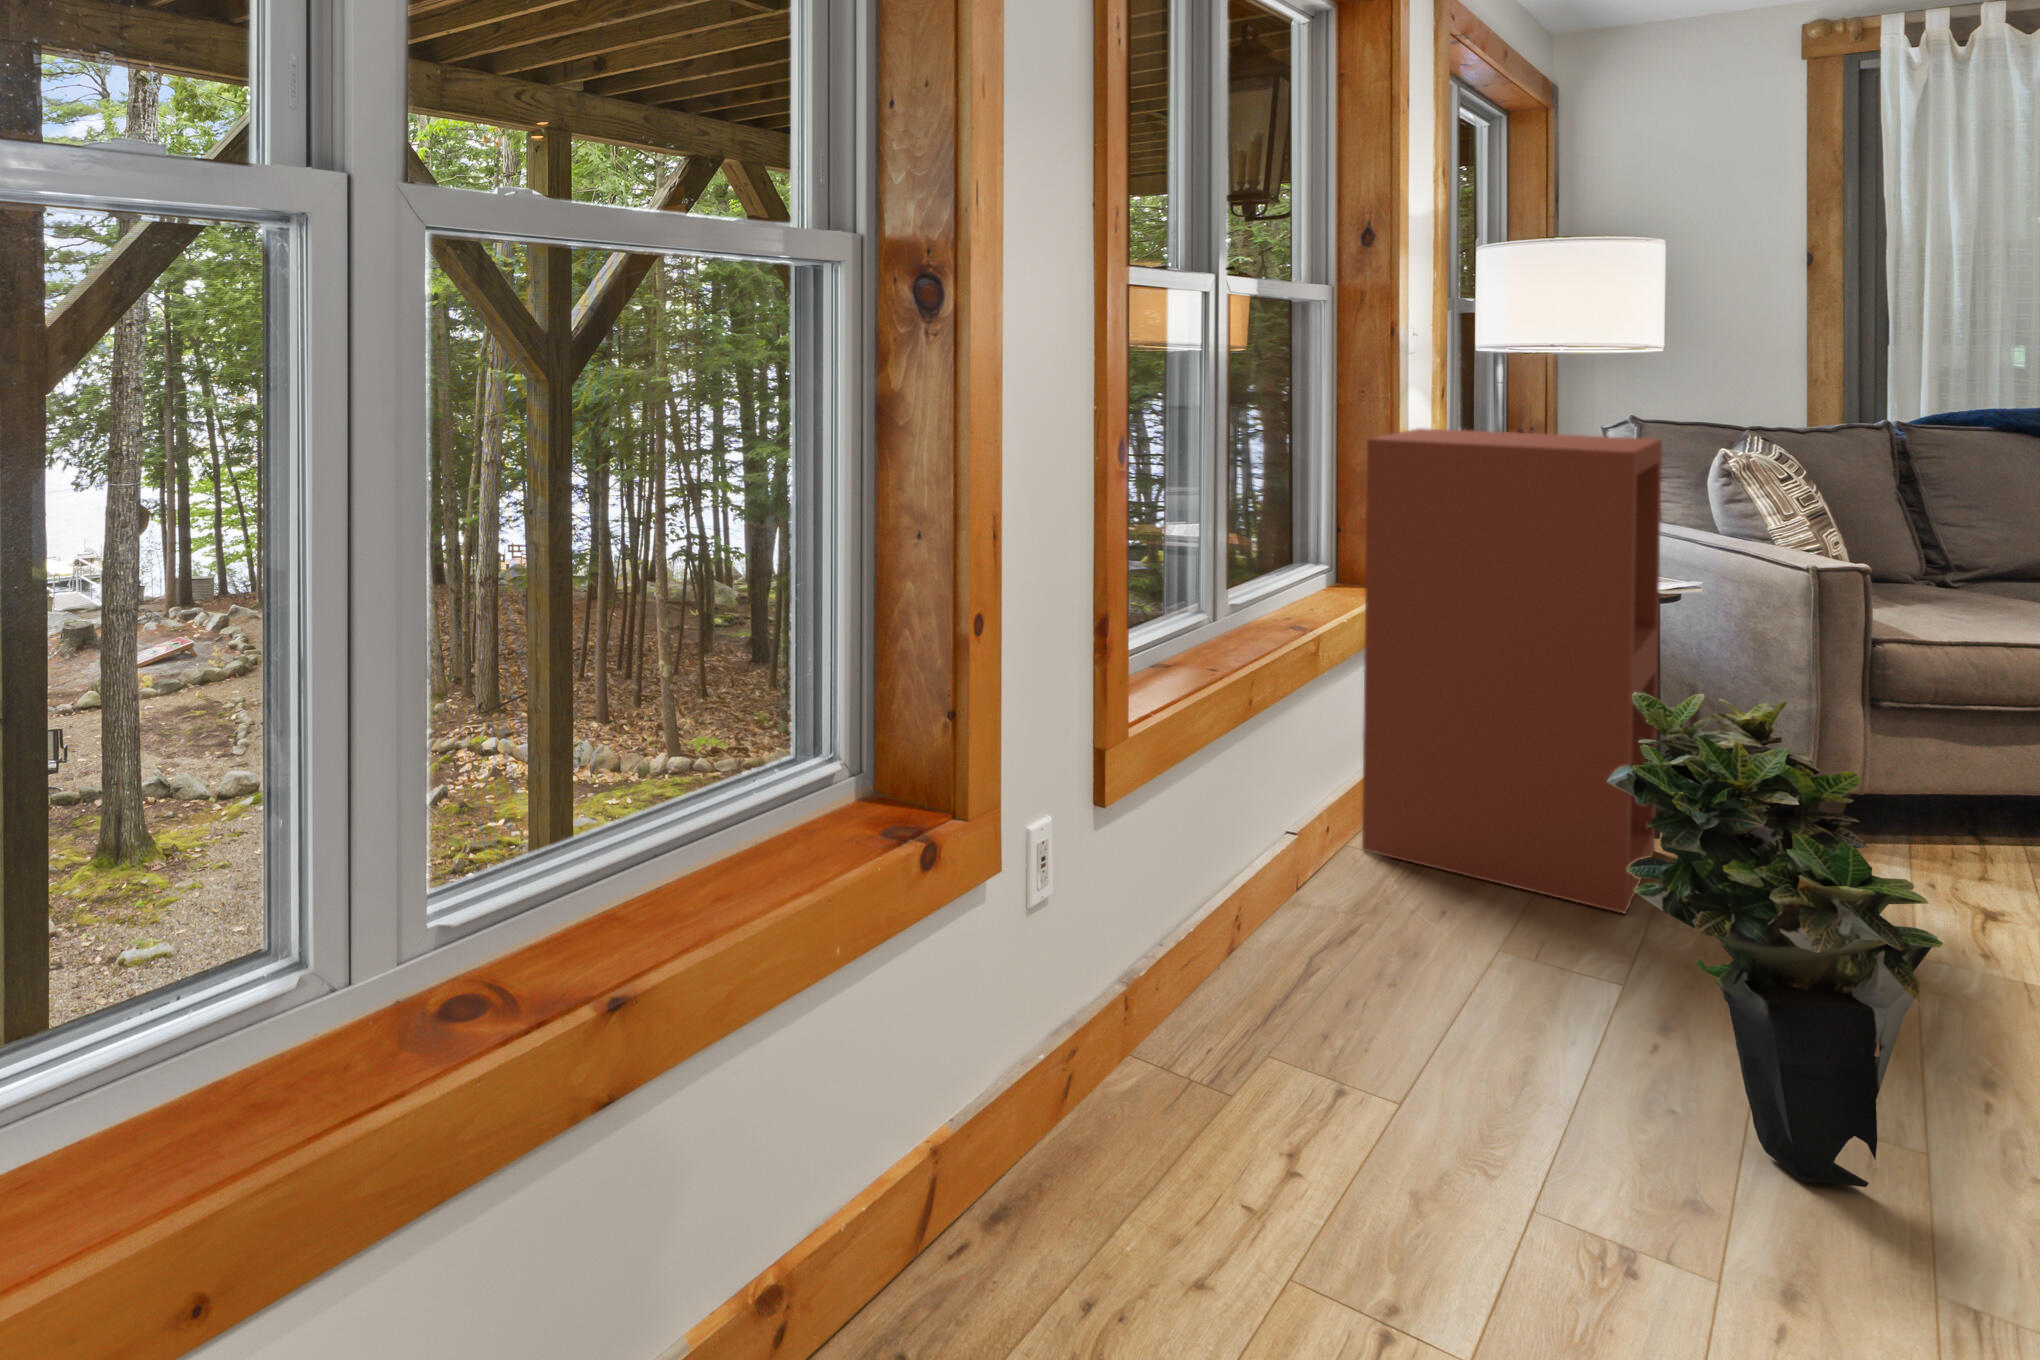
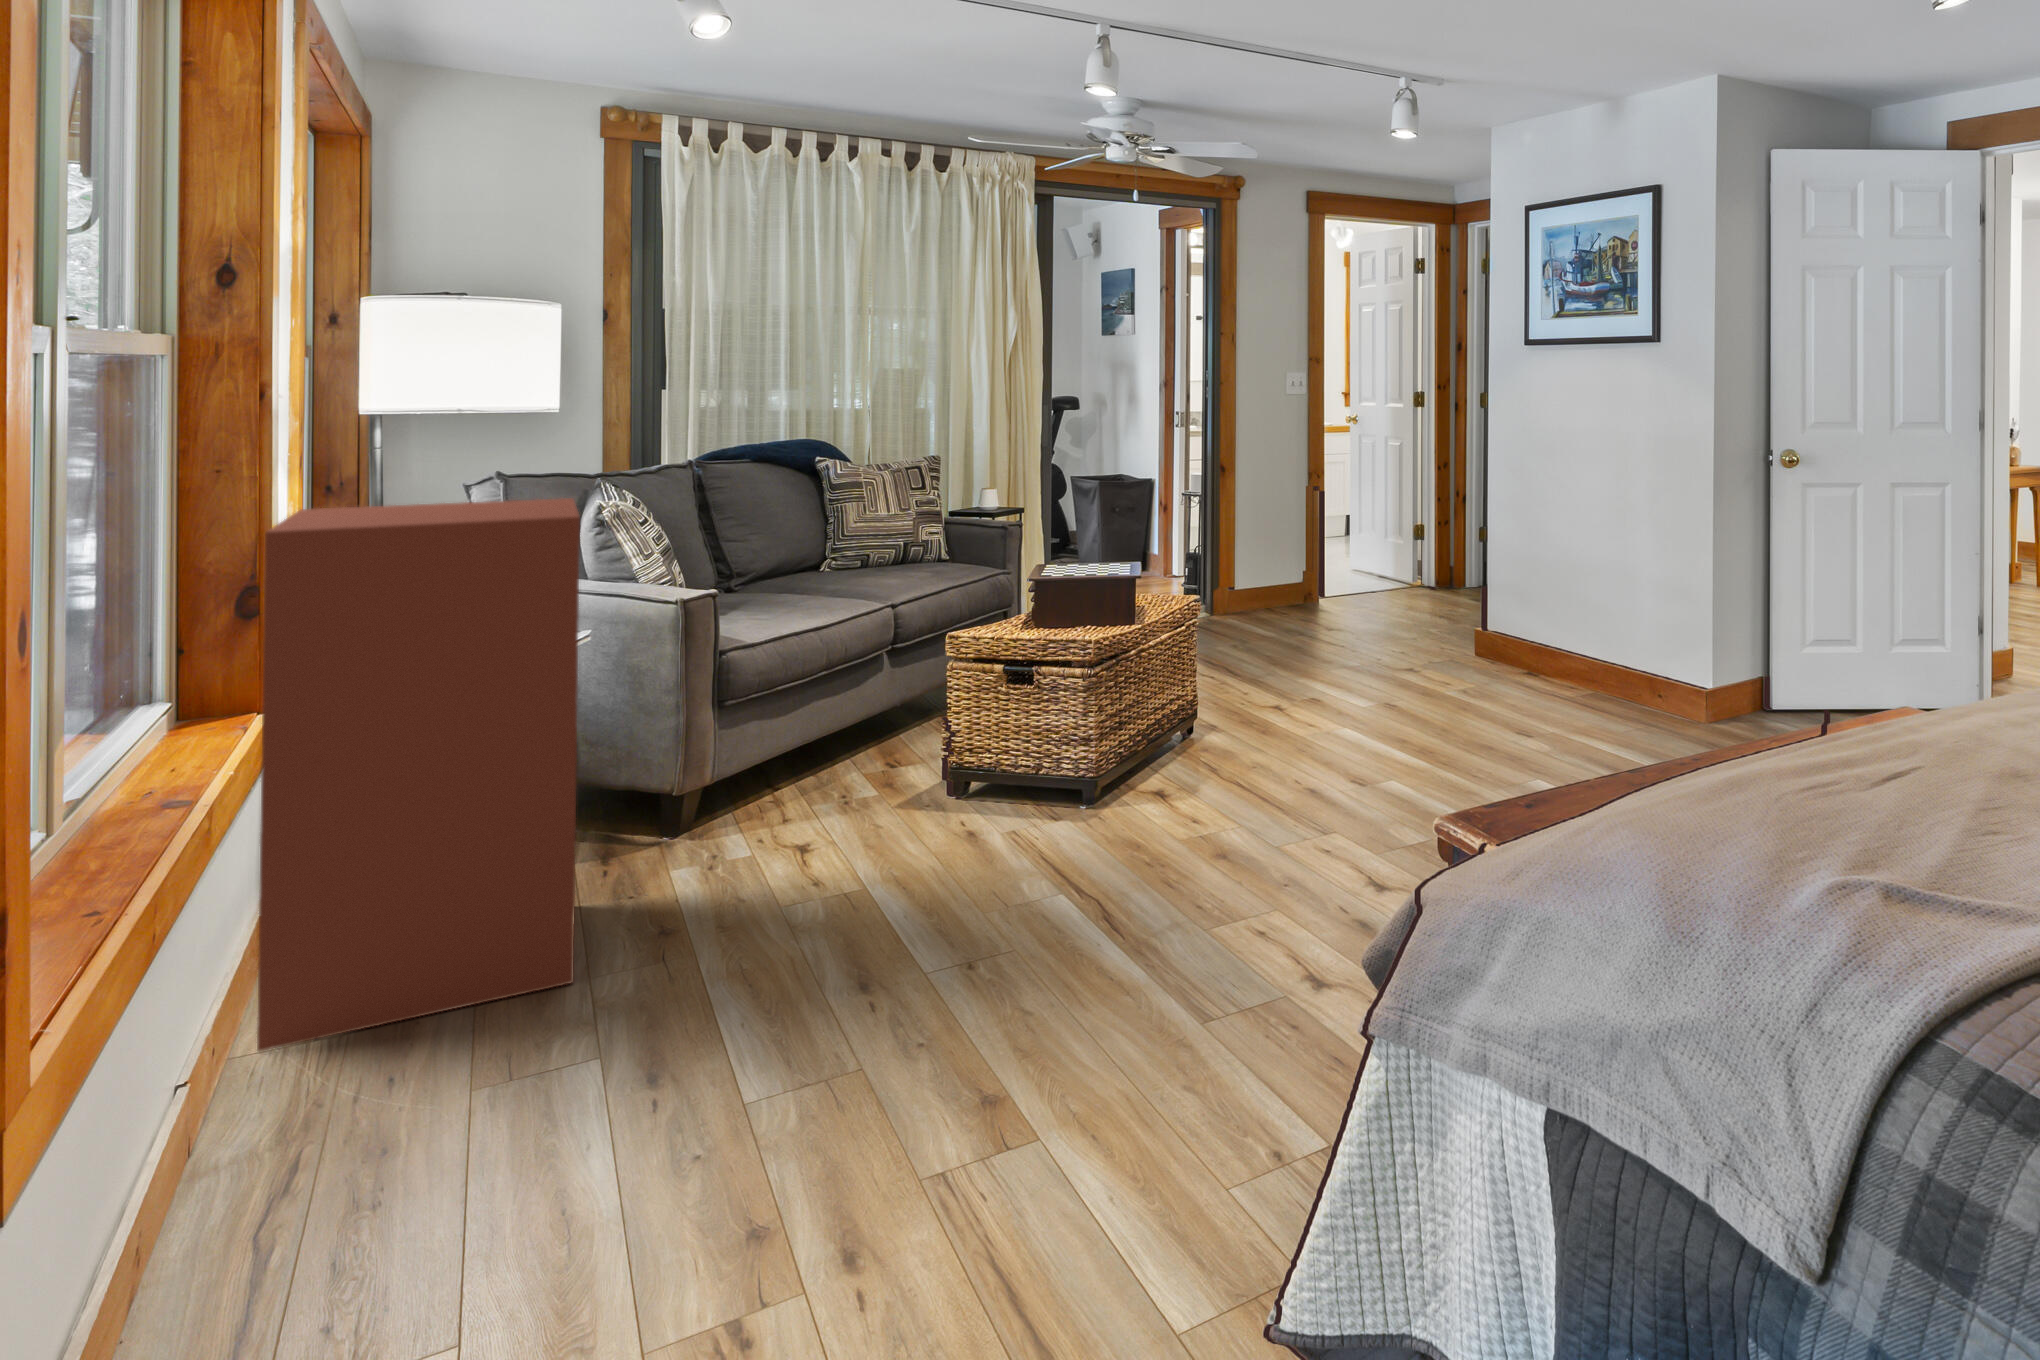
potted plant: present [1607,692,1943,1187] -> none [642,731,888,1152]

